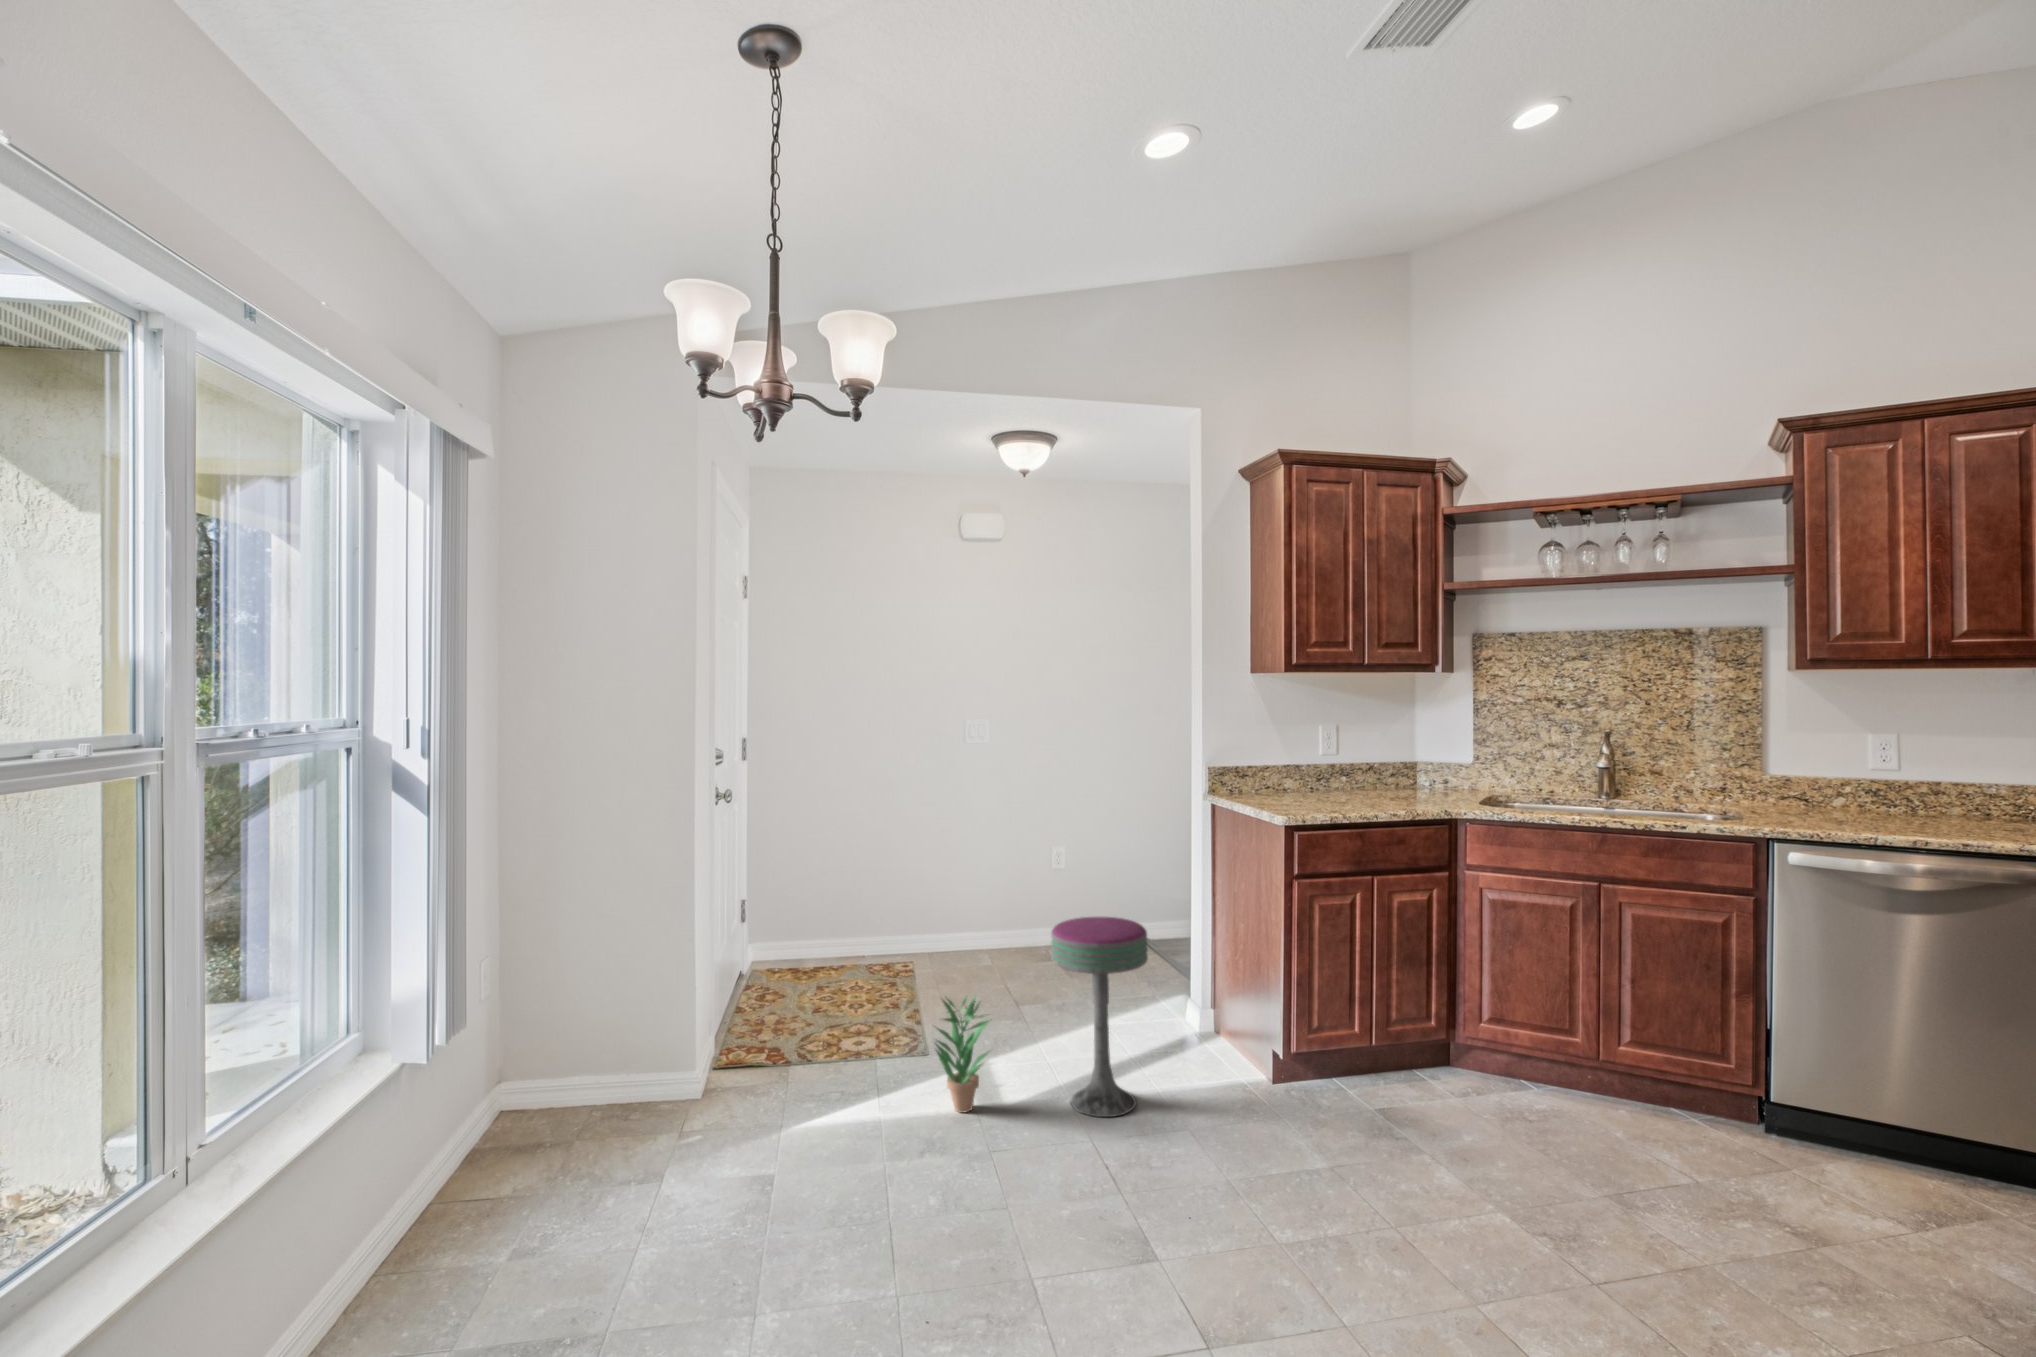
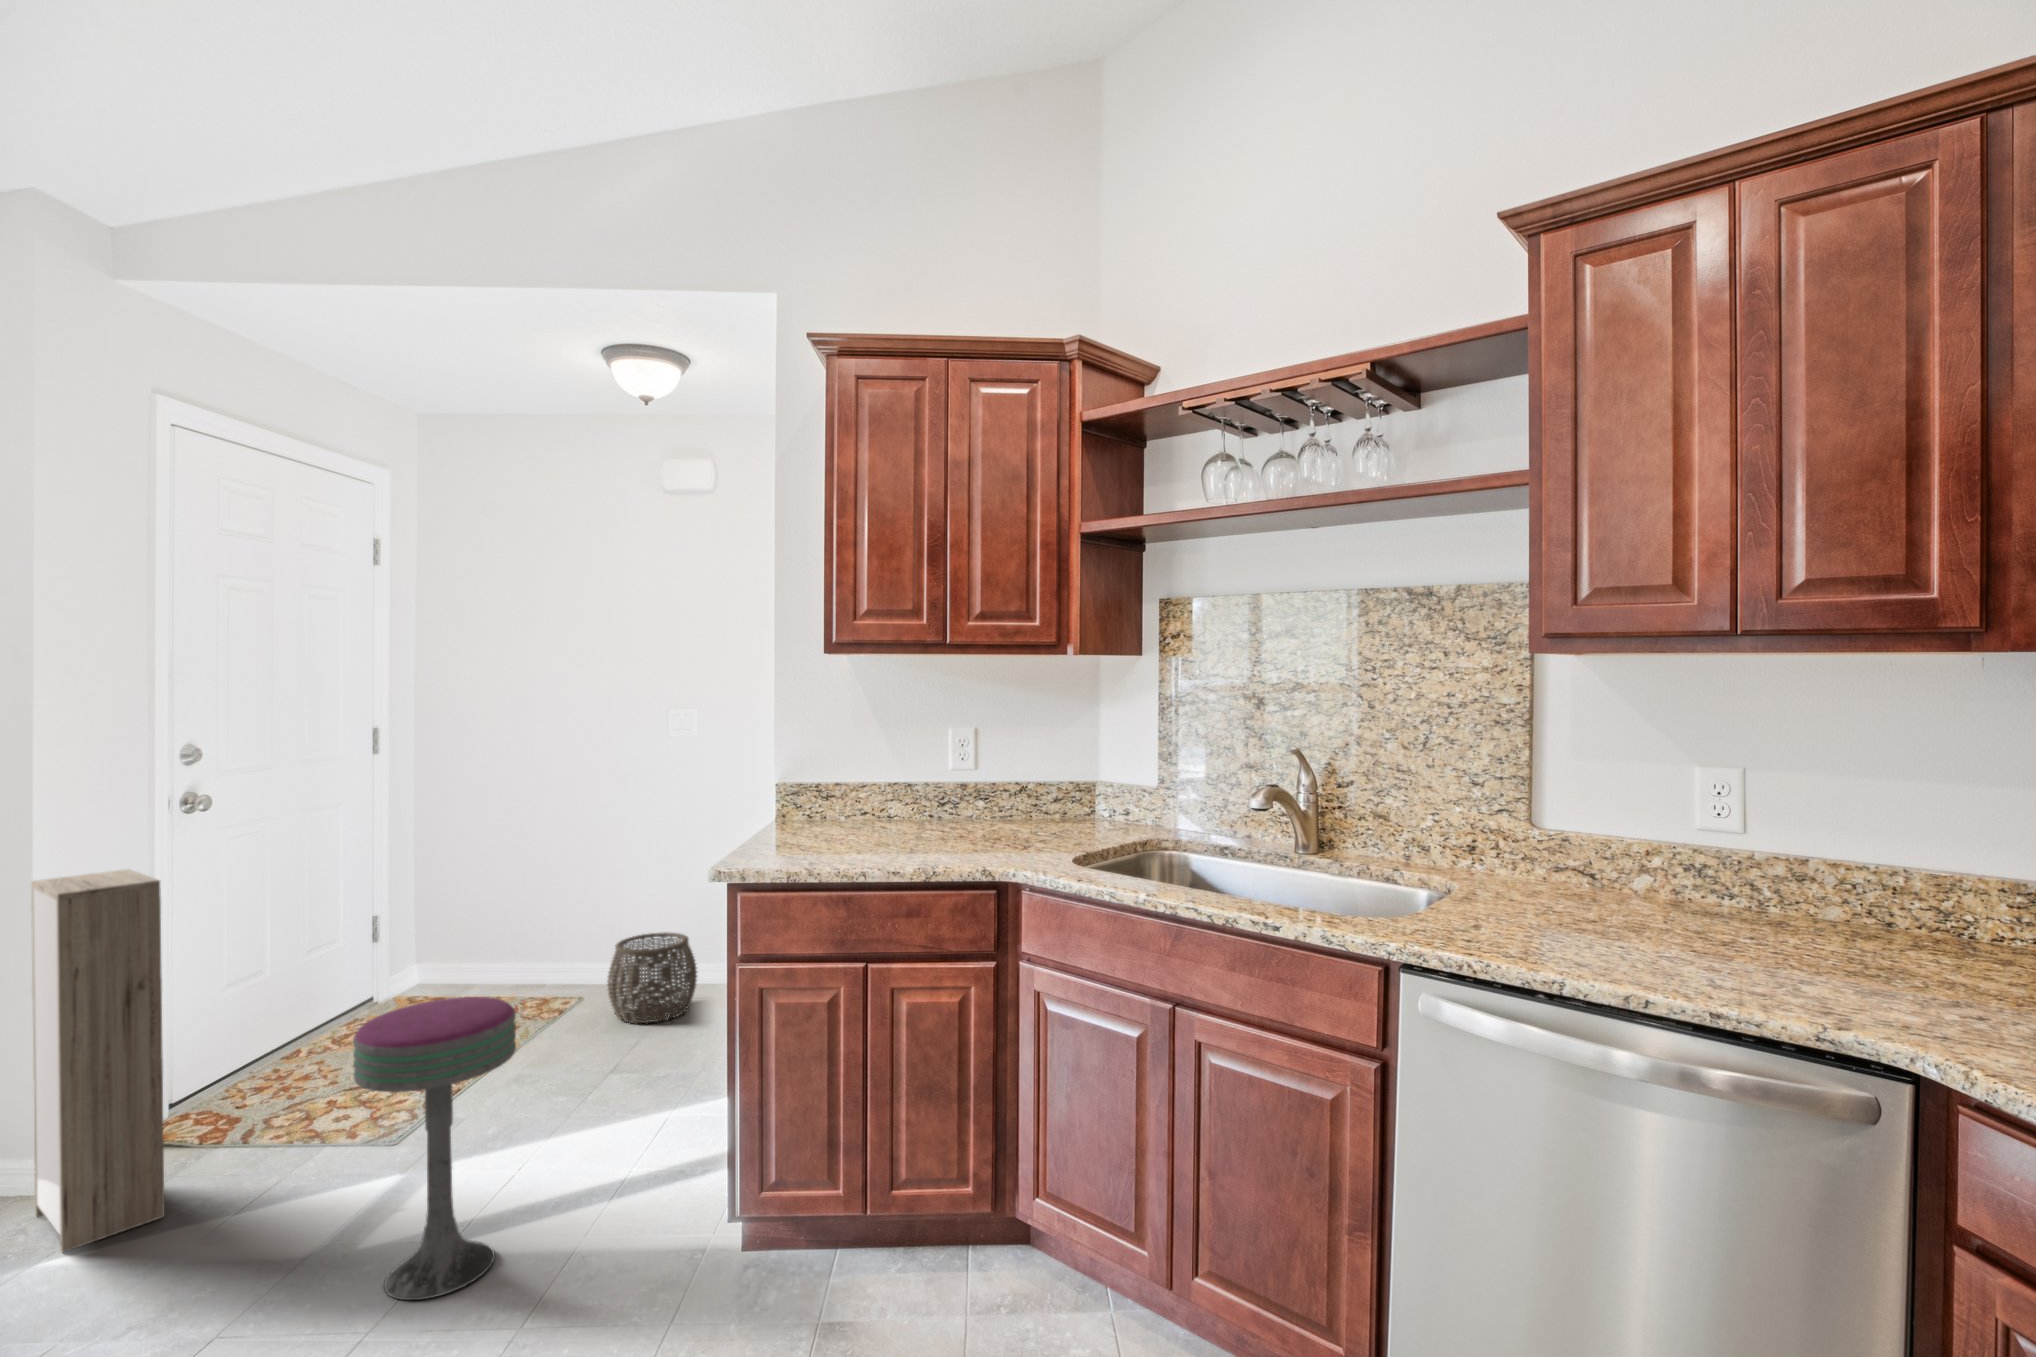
storage cabinet: none [746,841,854,1118] -> present [31,869,164,1253]
woven basket: none [941,895,1009,966] -> present [607,933,697,1024]
potted plant: present [935,997,992,1113] -> none [184,1098,301,1267]

